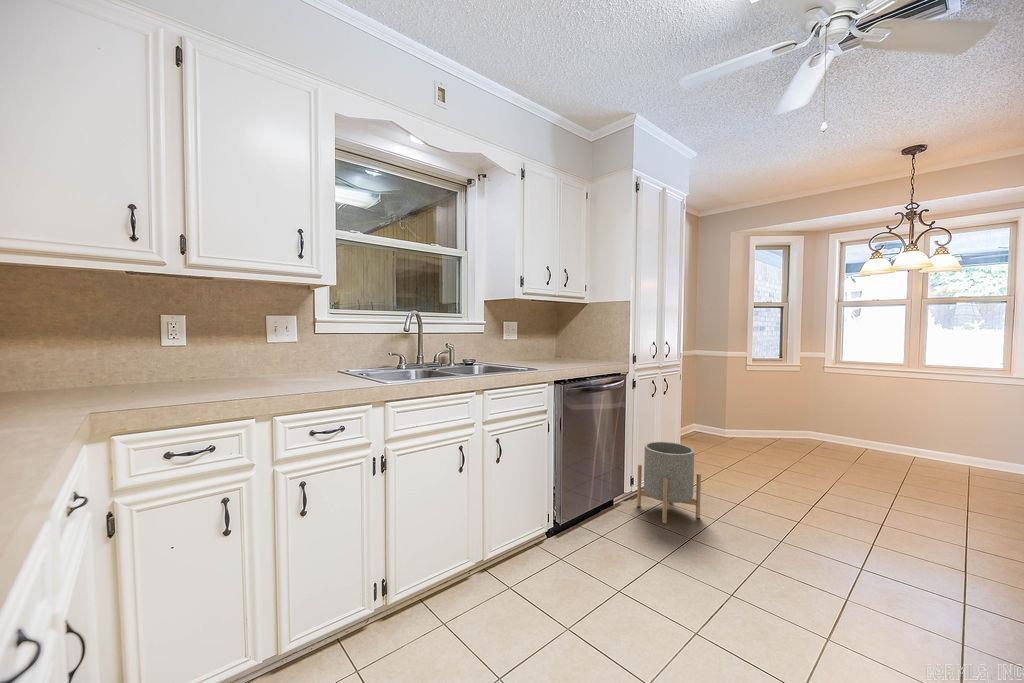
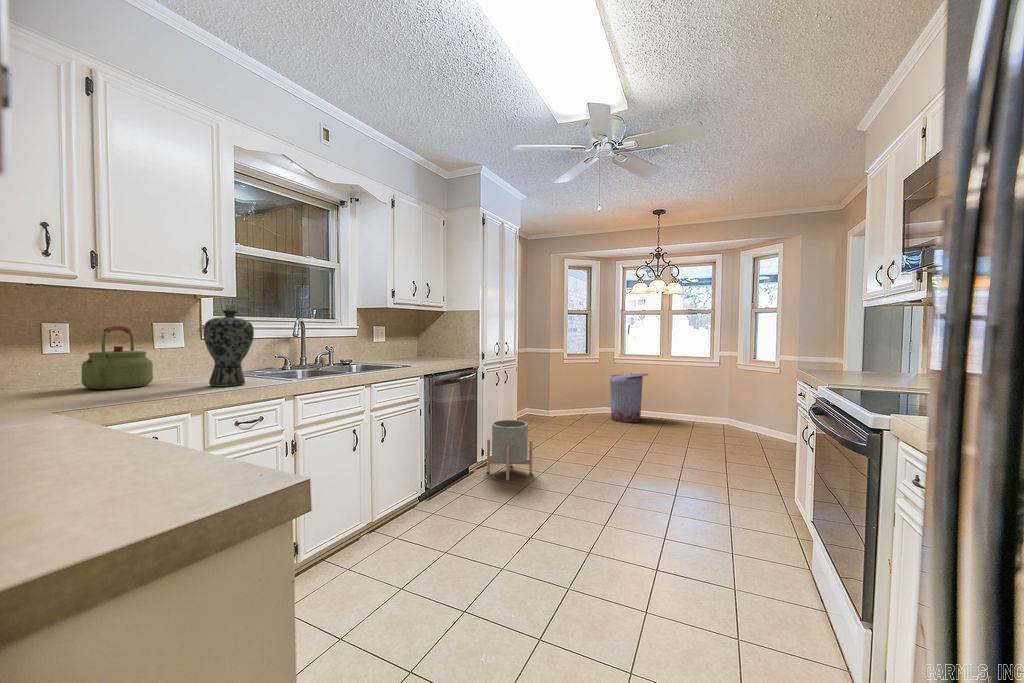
vase: none [284,298,338,388] -> present [203,310,254,387]
kettle: none [176,318,251,385] -> present [81,326,153,389]
trash can: none [817,387,884,457] -> present [610,373,648,423]

